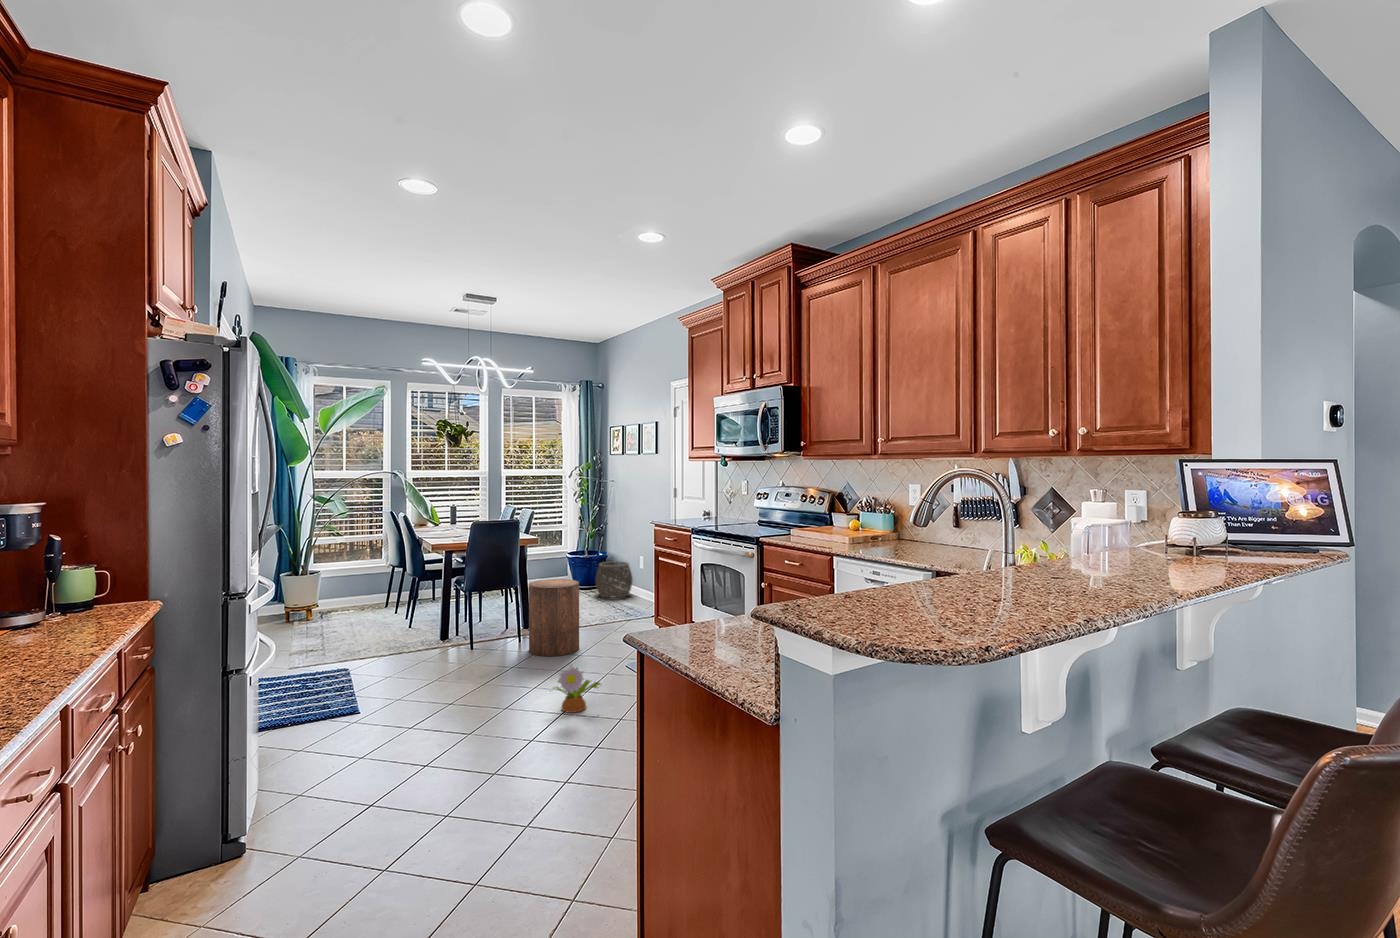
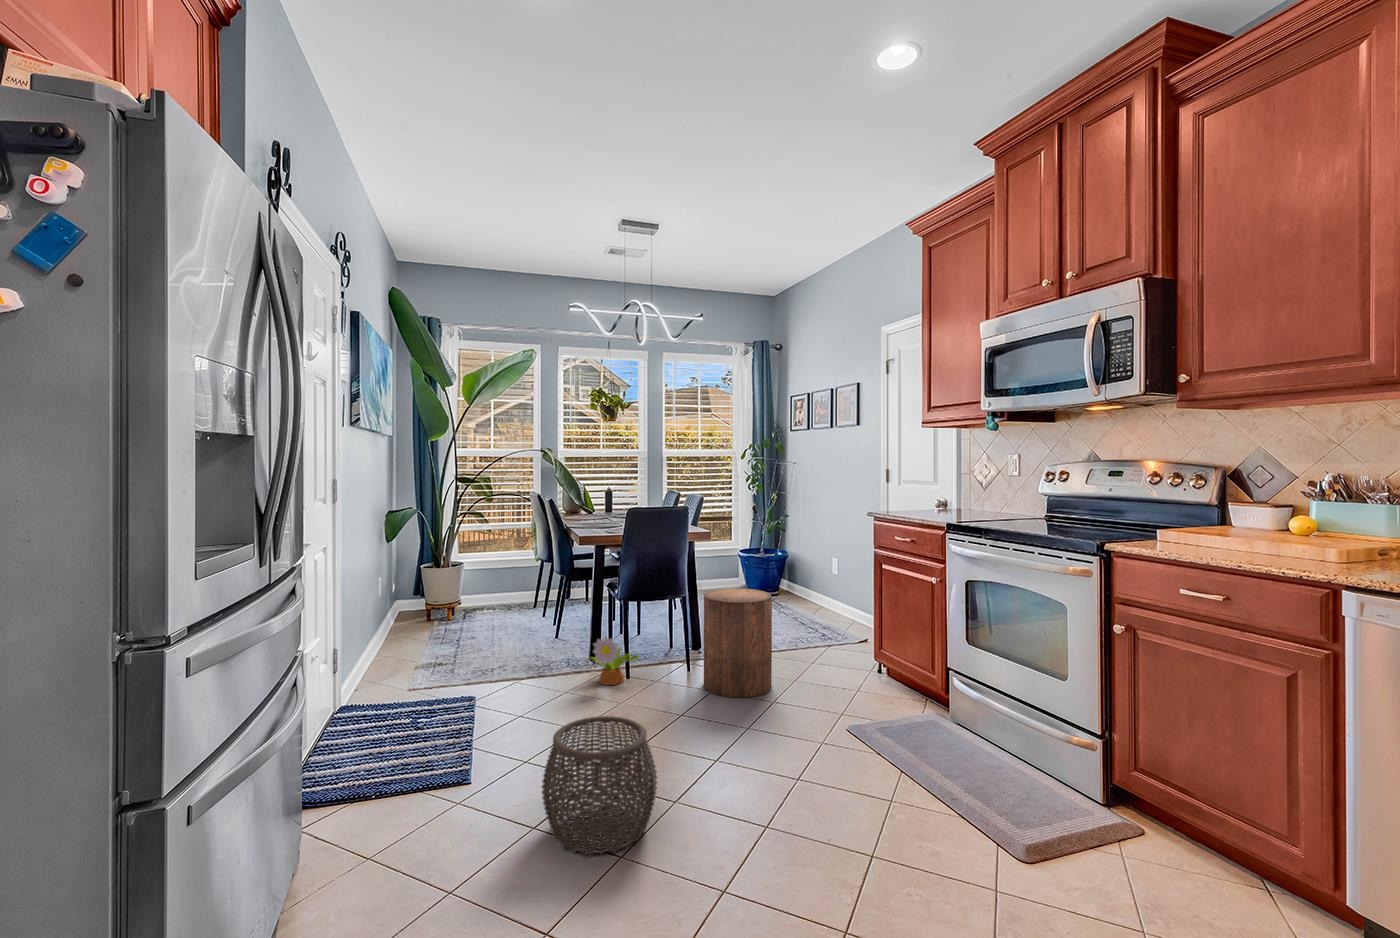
woven basket: present [596,561,632,597] -> present [542,716,657,855]
decorative plant: present [553,666,601,712] -> present [587,636,640,685]

